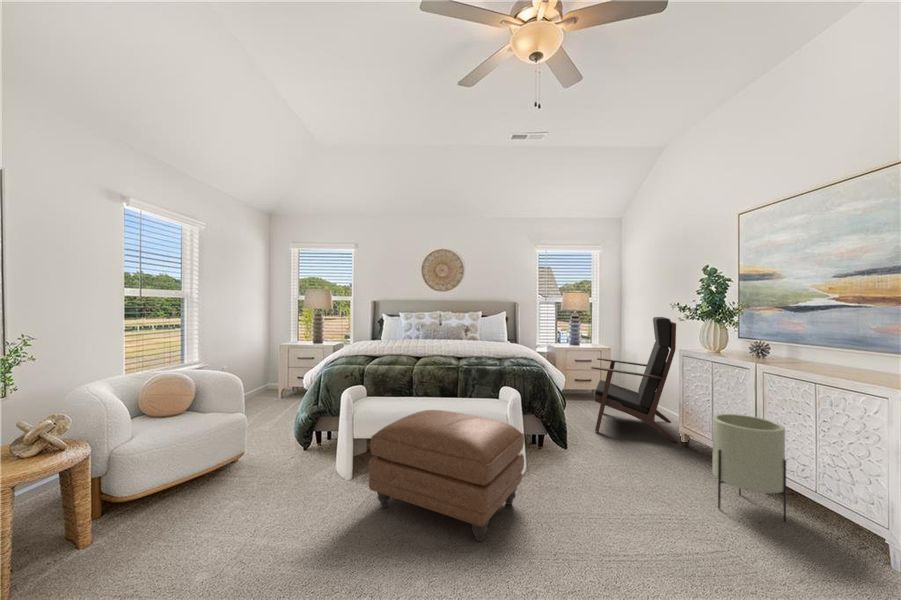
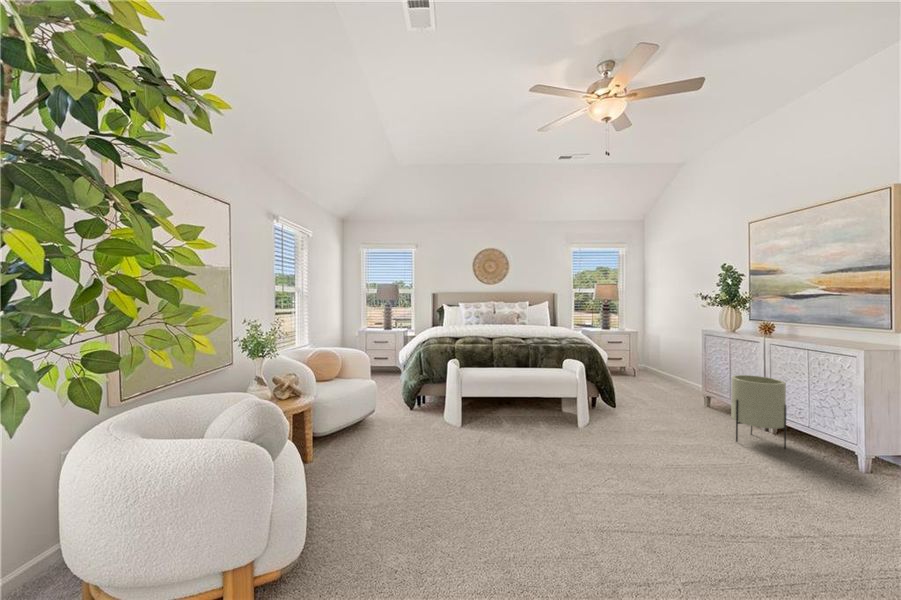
lounge chair: present [591,317,678,443] -> none [629,305,700,403]
ottoman: present [369,410,524,541] -> none [483,374,593,459]

